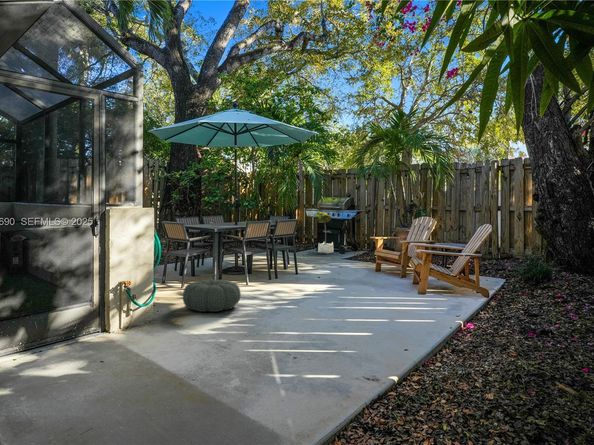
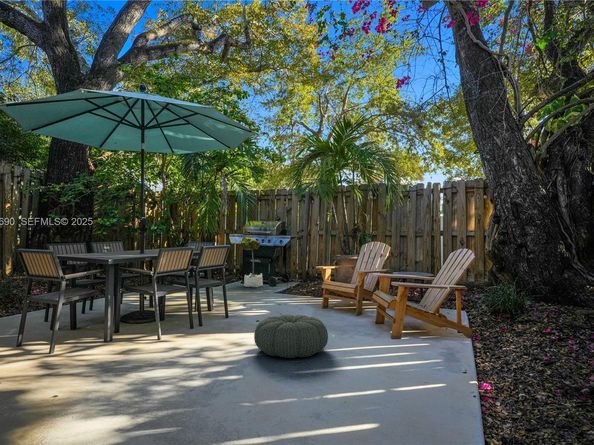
pouf: present [183,279,241,312] -> present [254,315,328,358]

